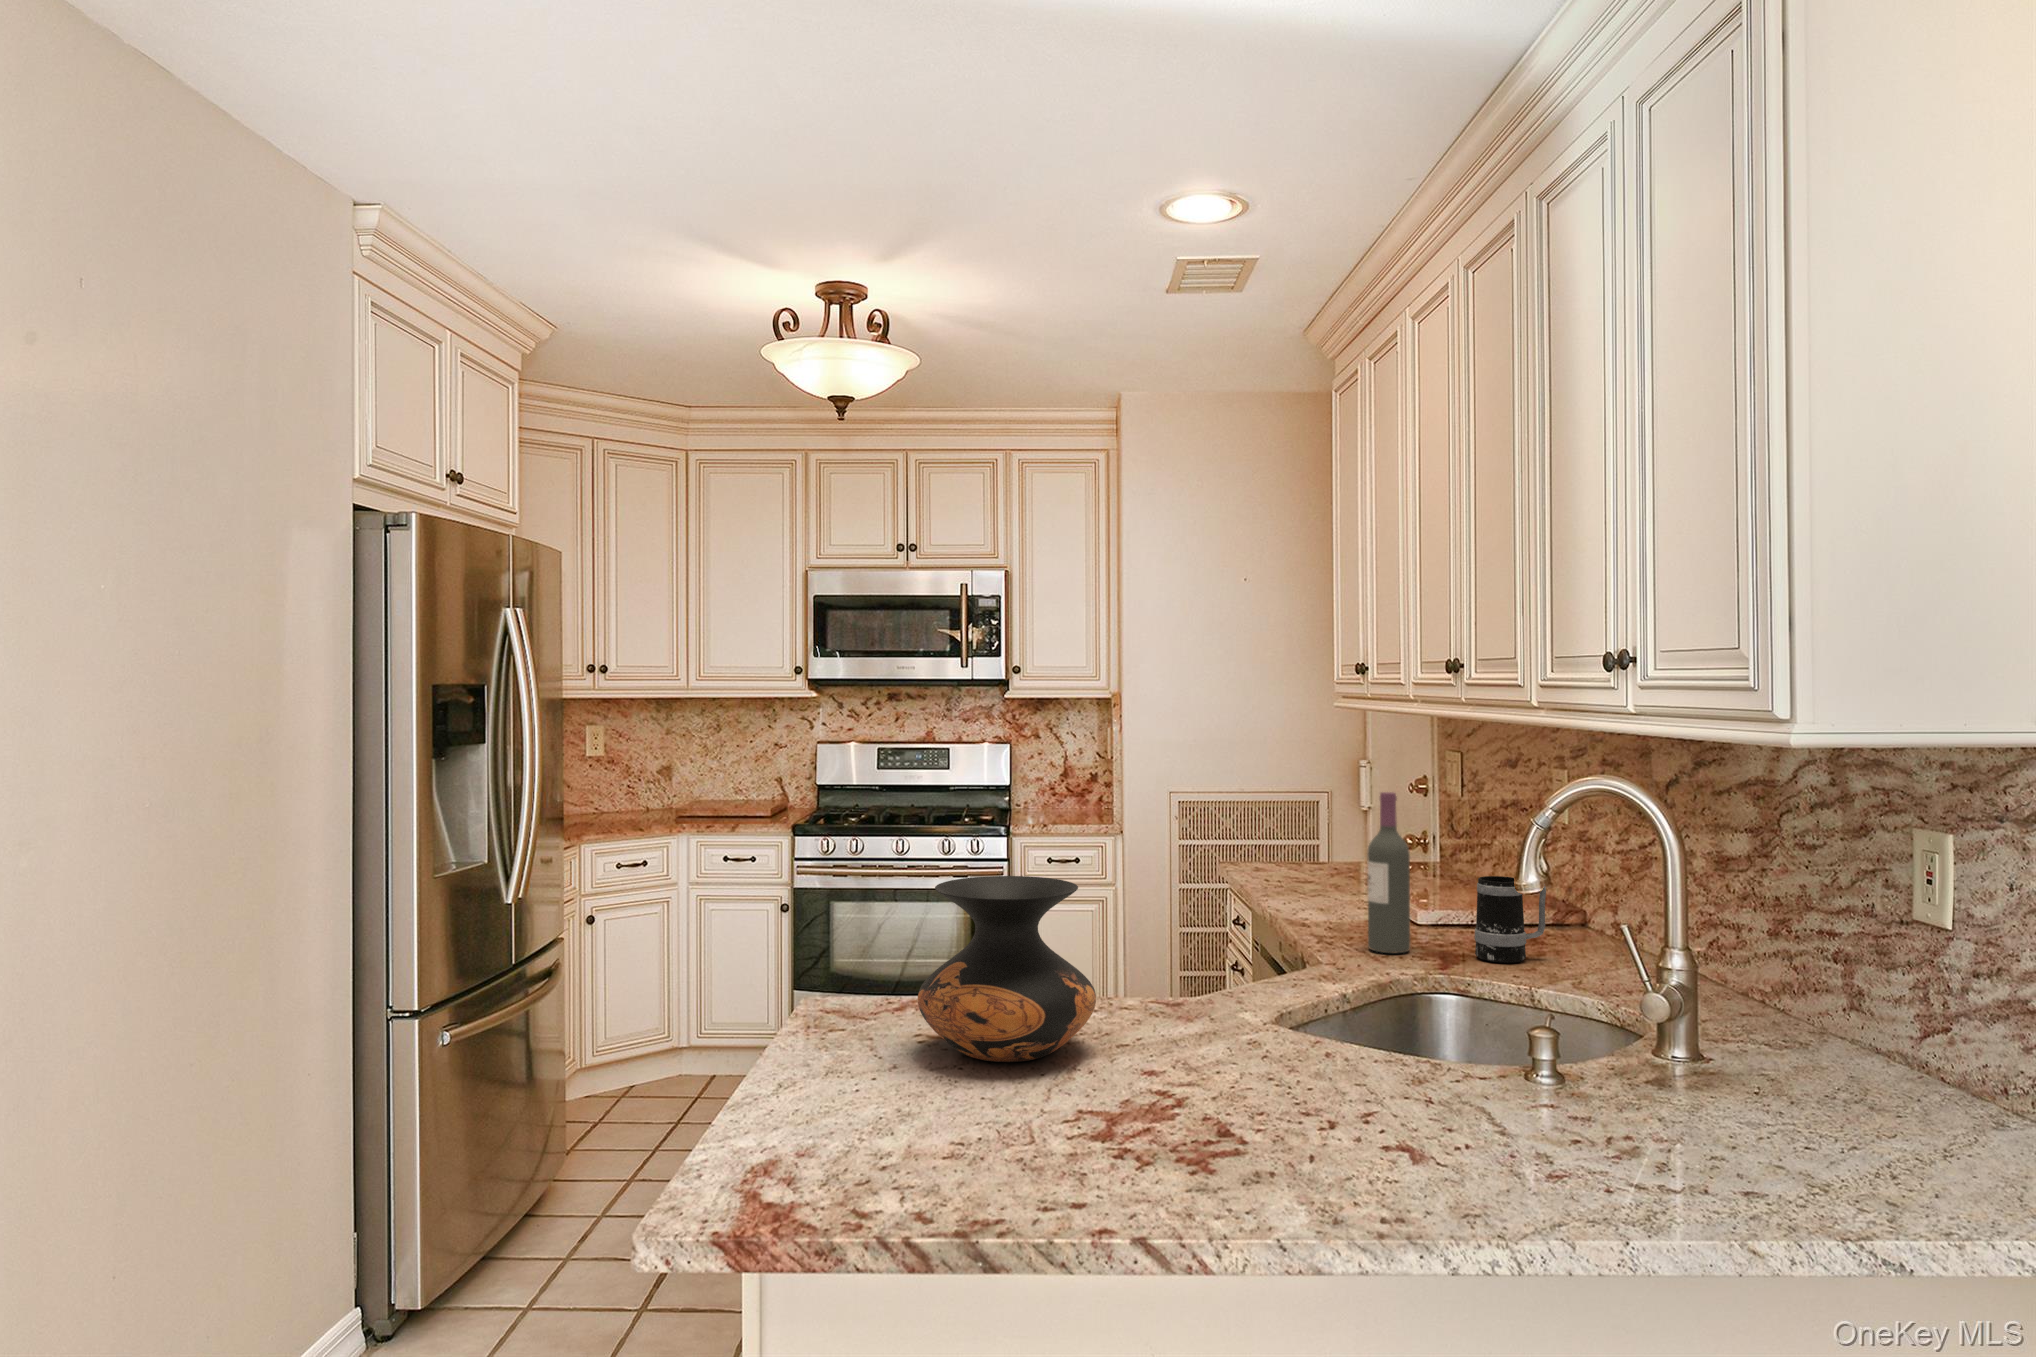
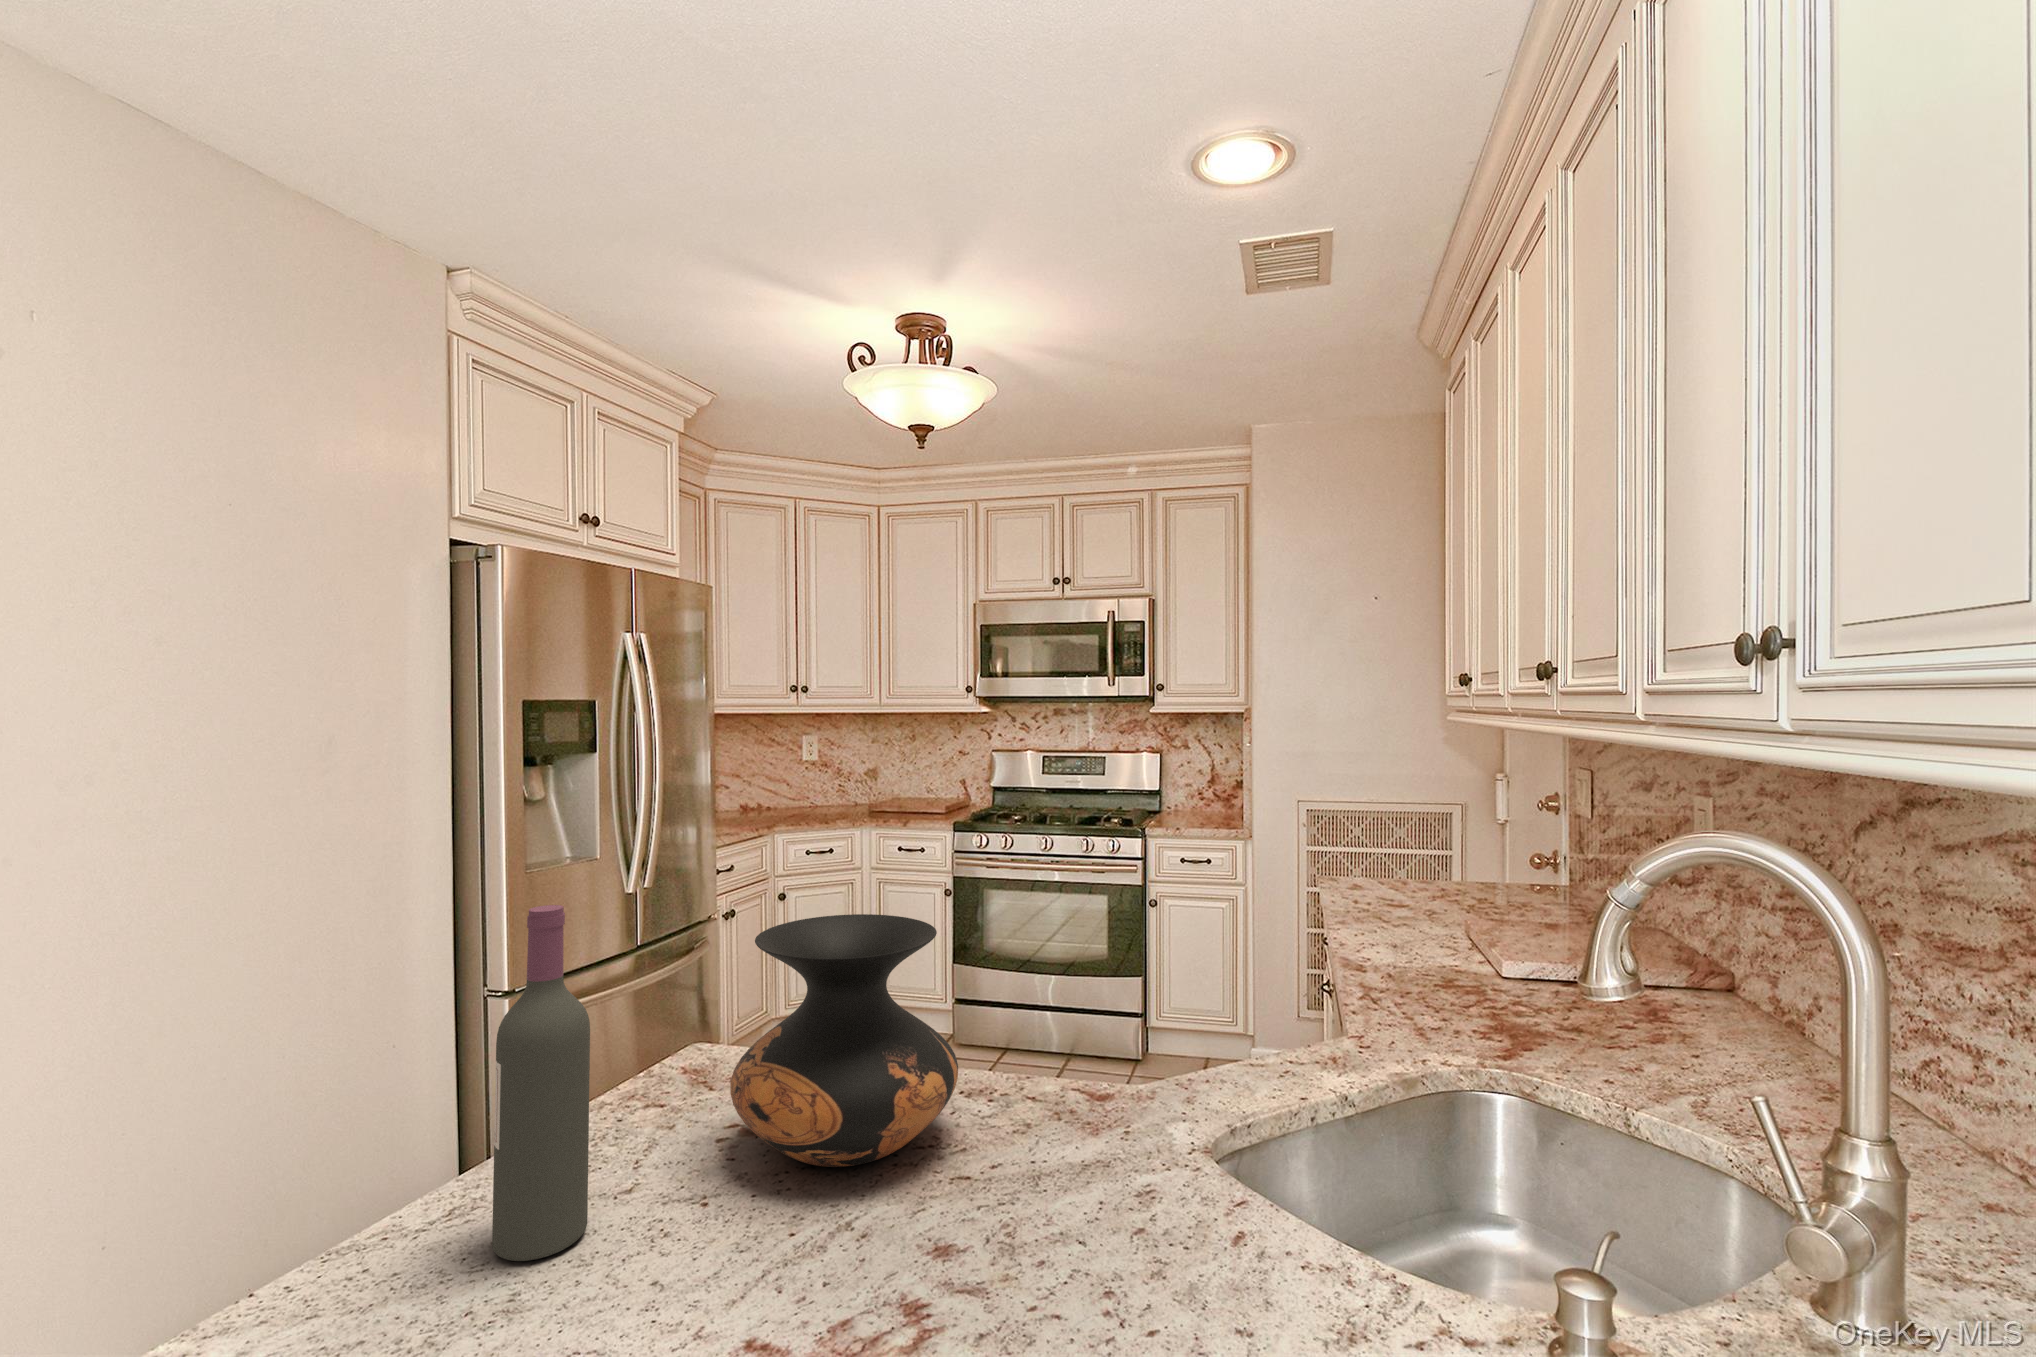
wine bottle: present [1367,792,1410,953] -> present [492,905,590,1261]
mug: present [1475,876,1546,963] -> none [1561,932,1664,1051]

